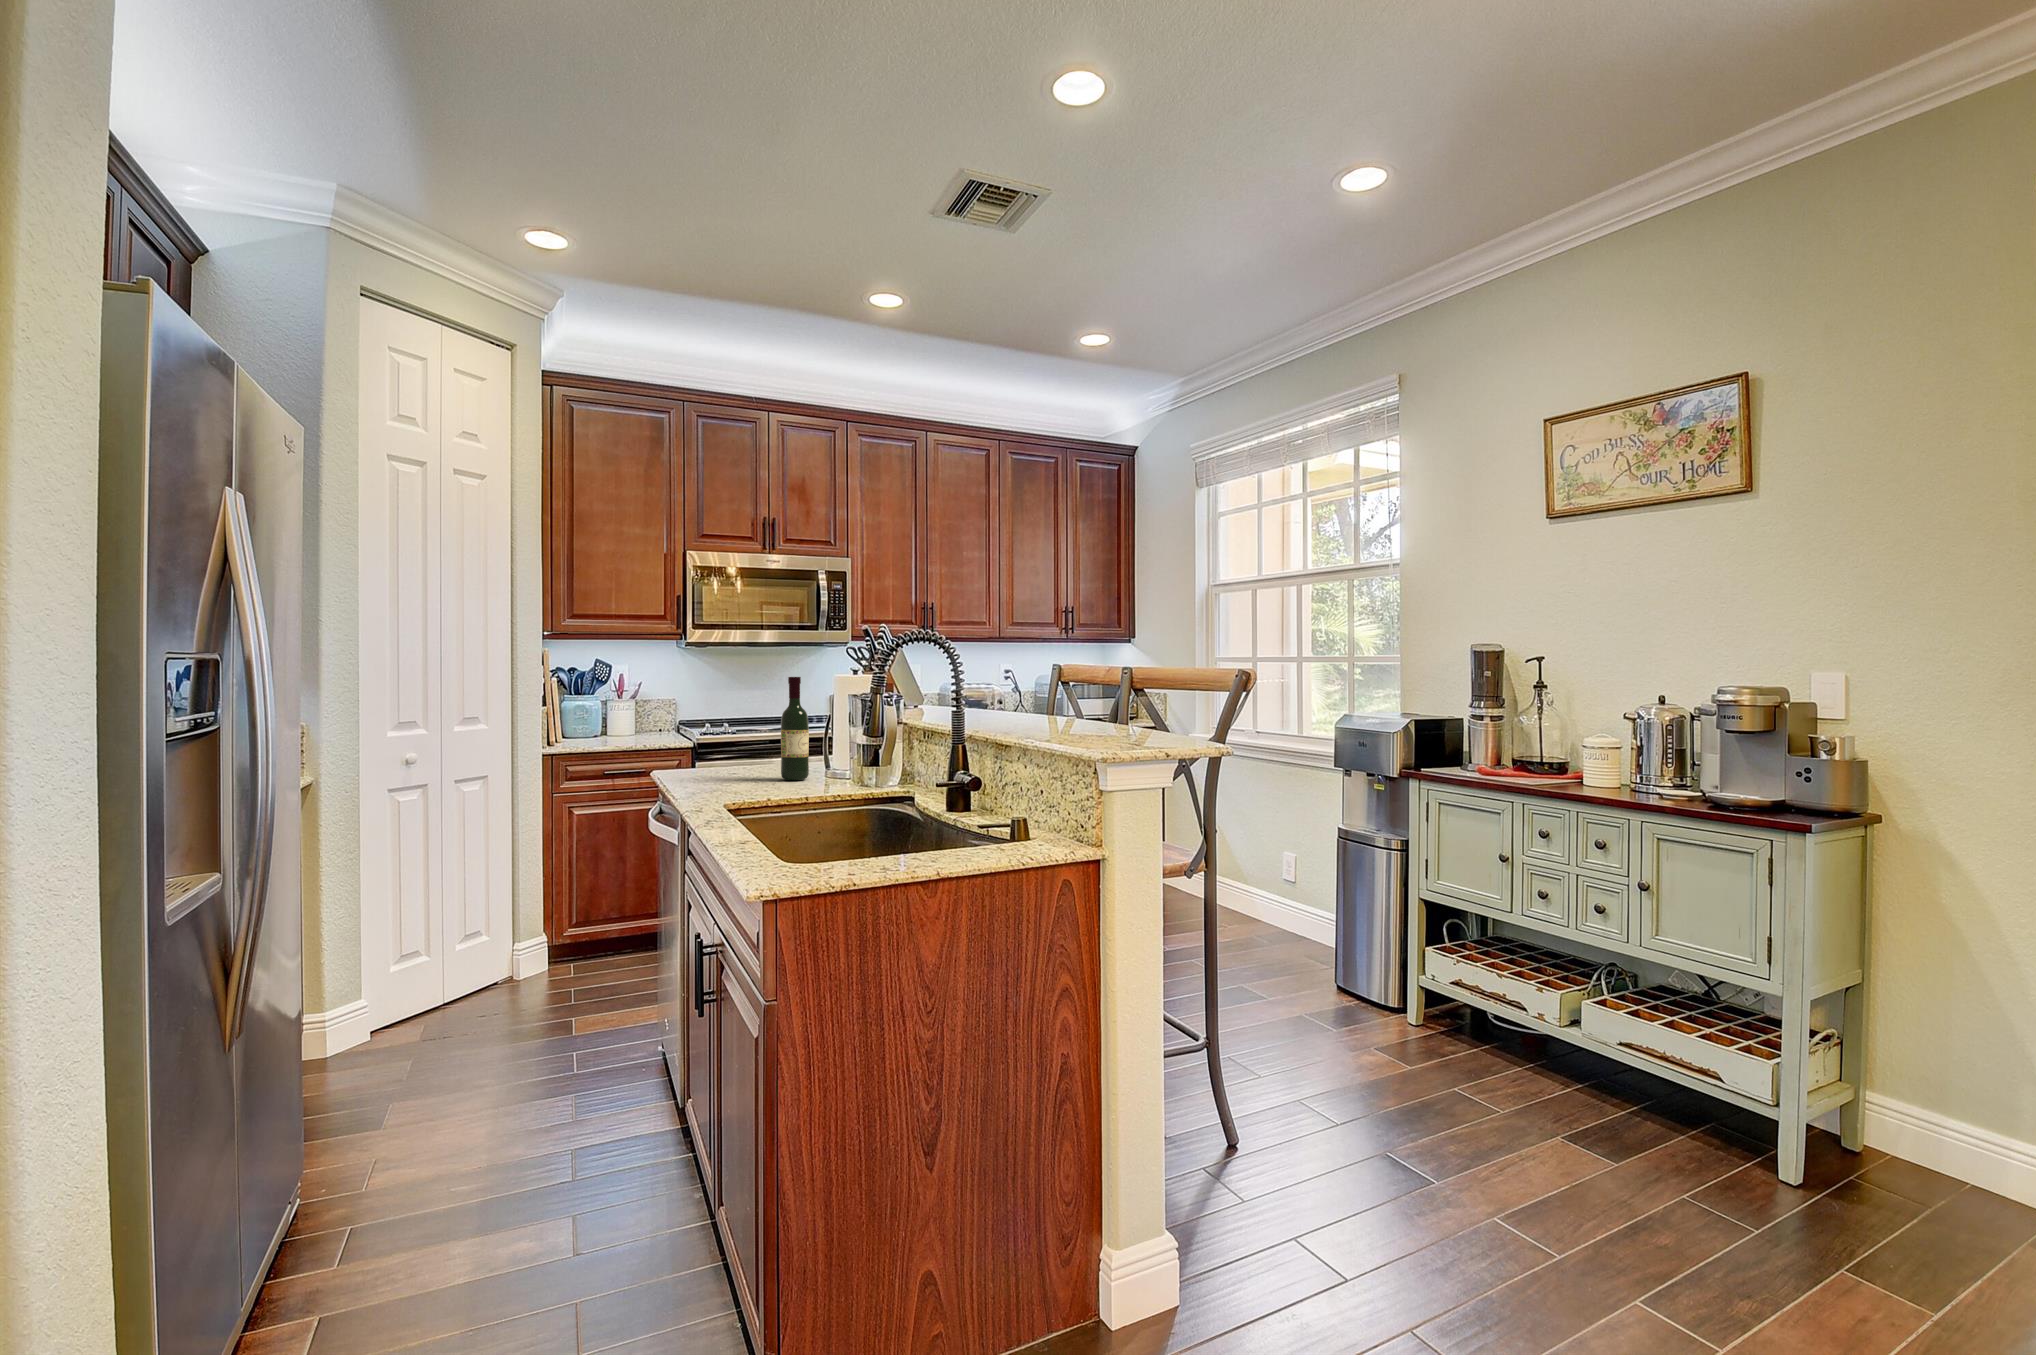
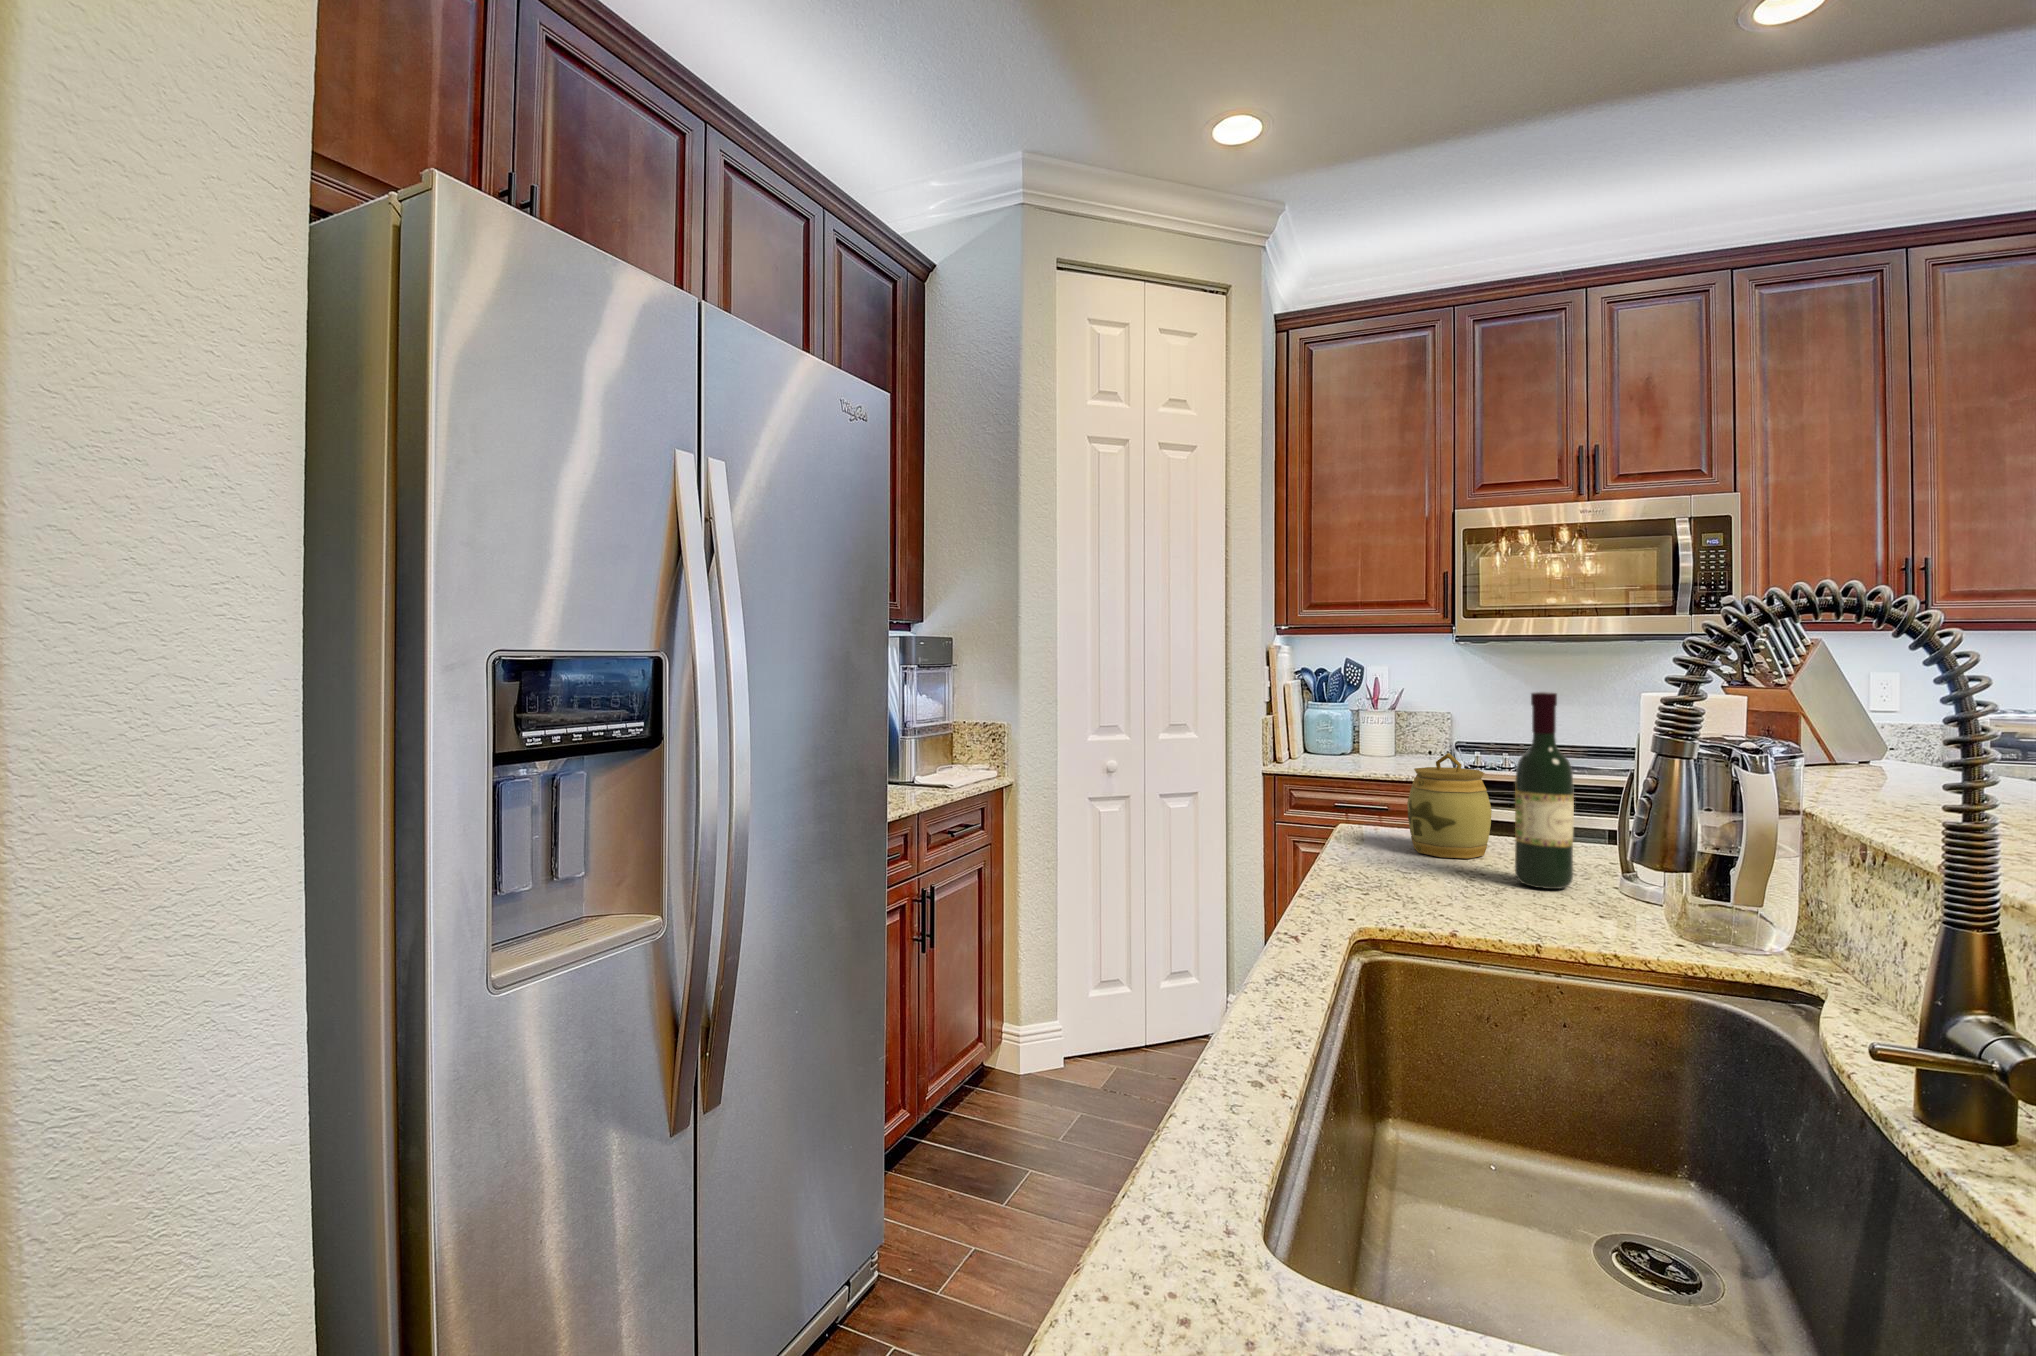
jar: none [713,715,761,776] -> present [1407,753,1492,858]

